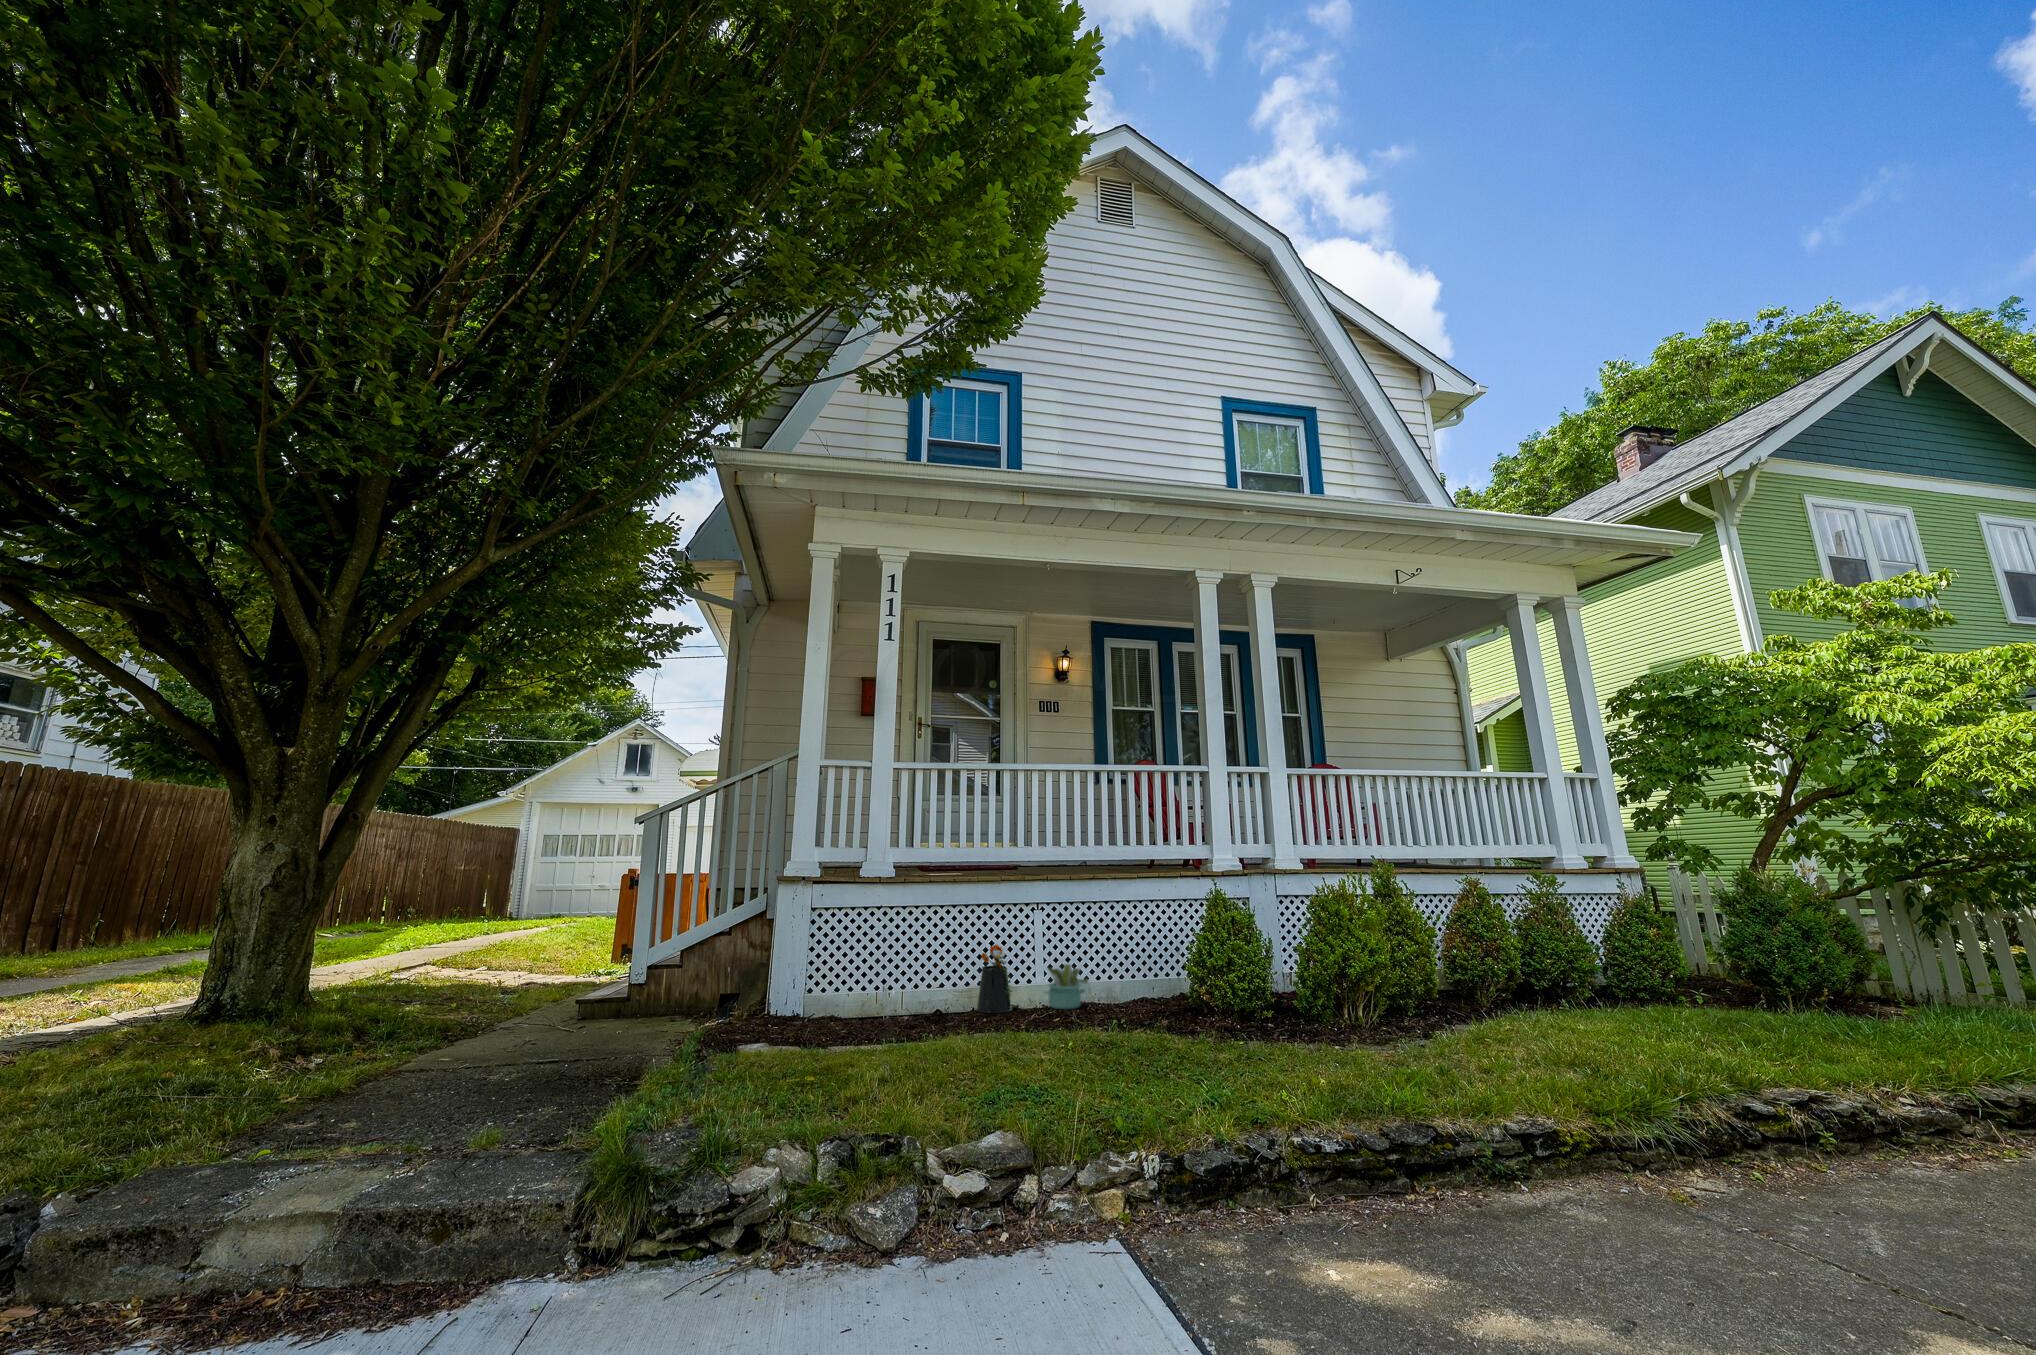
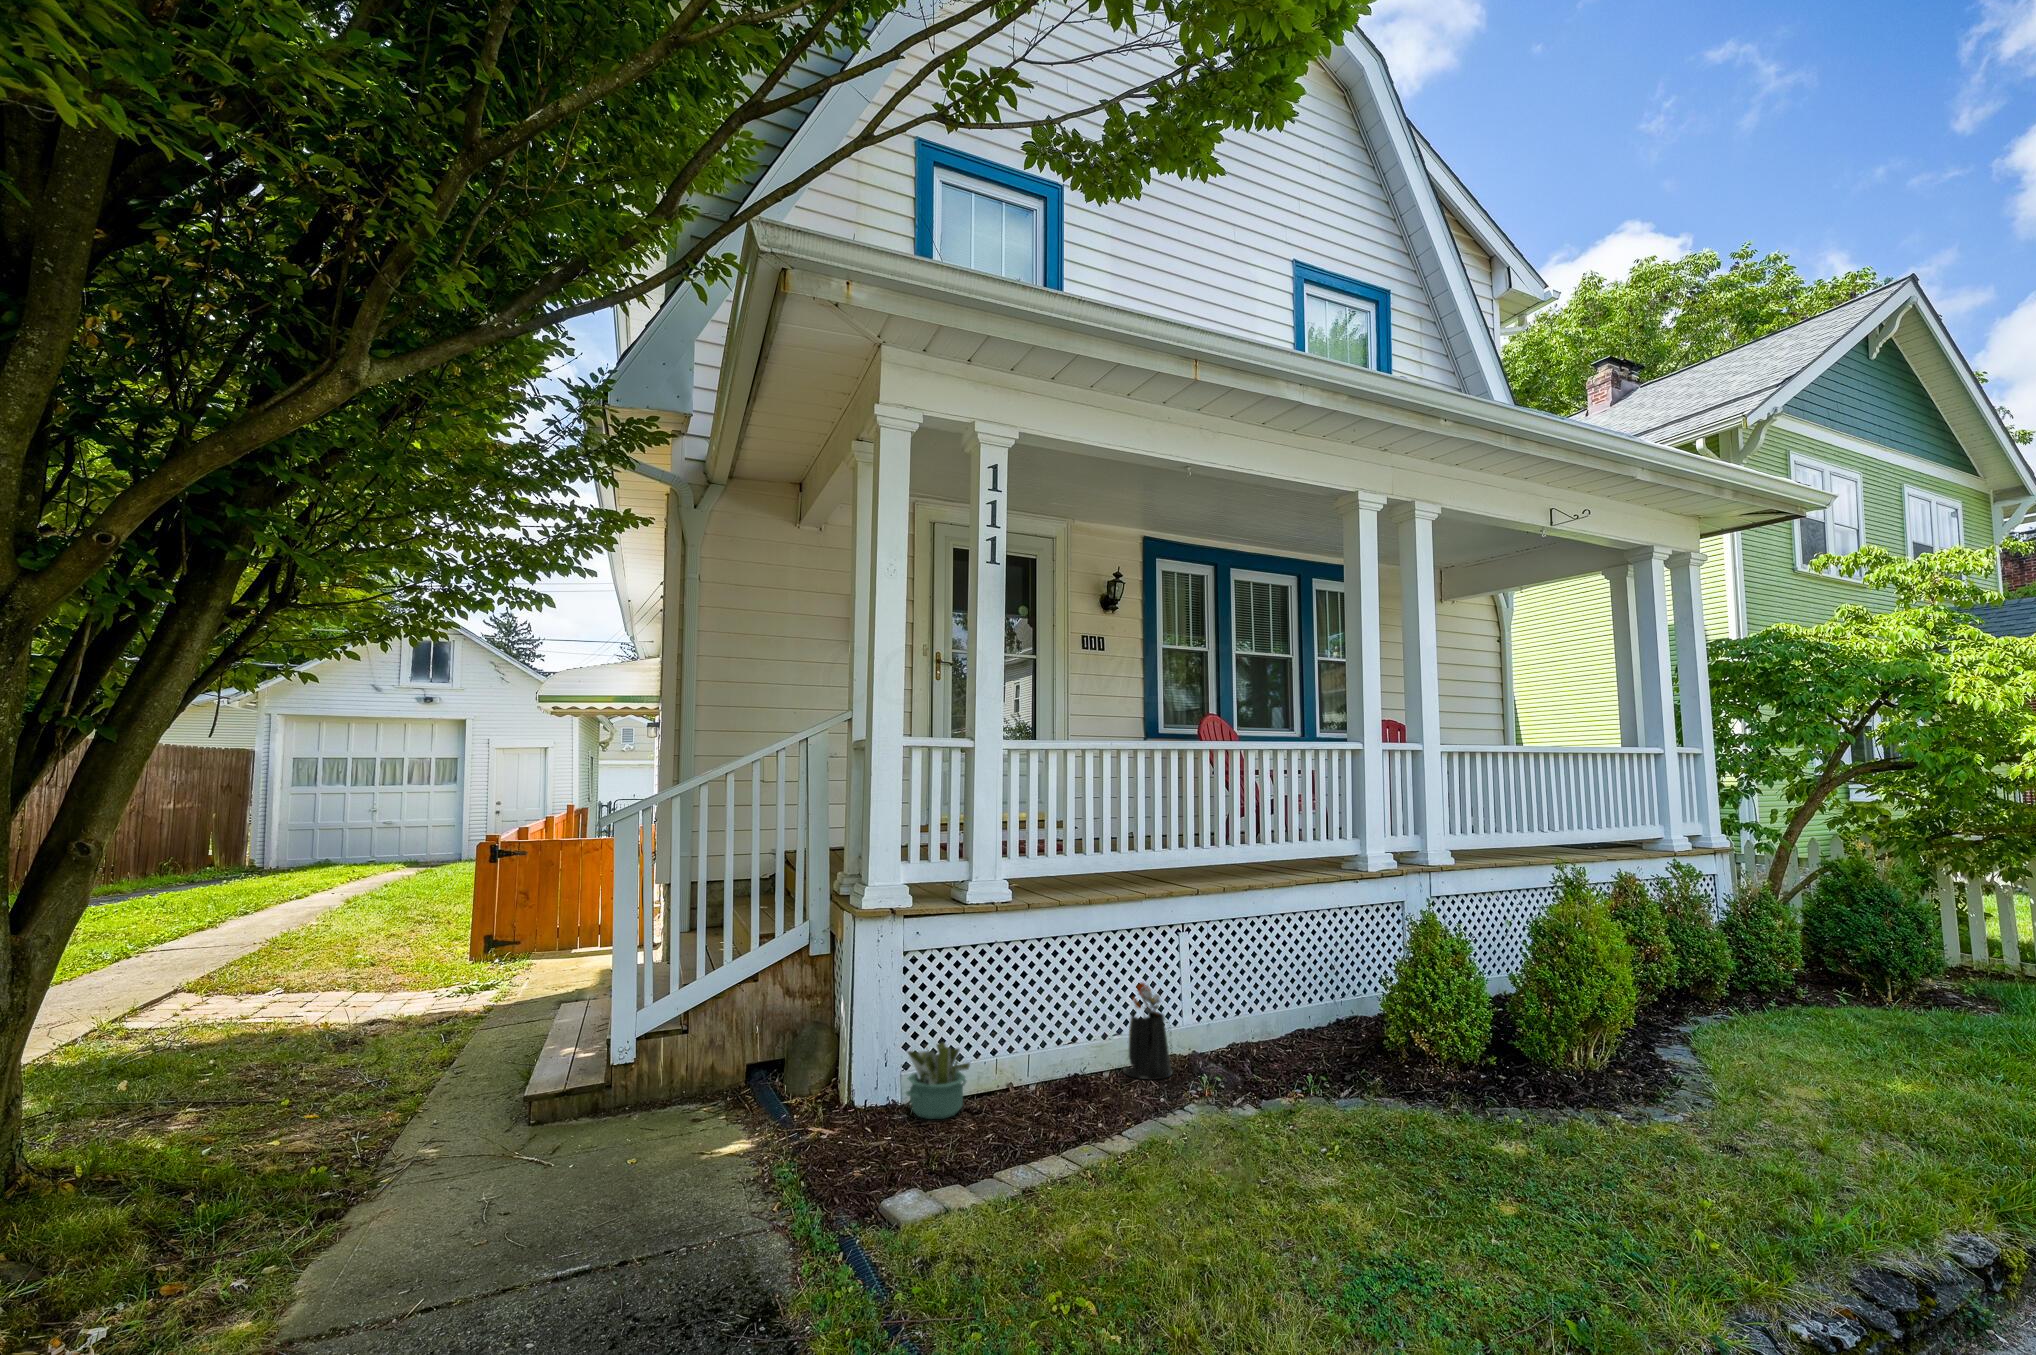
decorative plant: present [1045,964,1088,1009] -> present [906,1043,970,1119]

